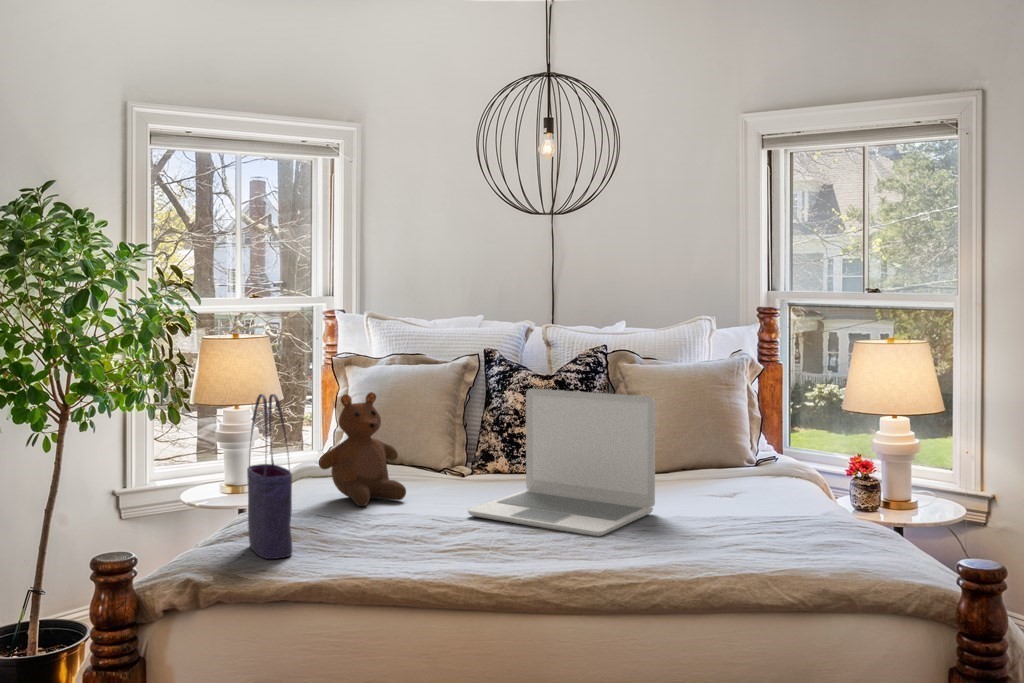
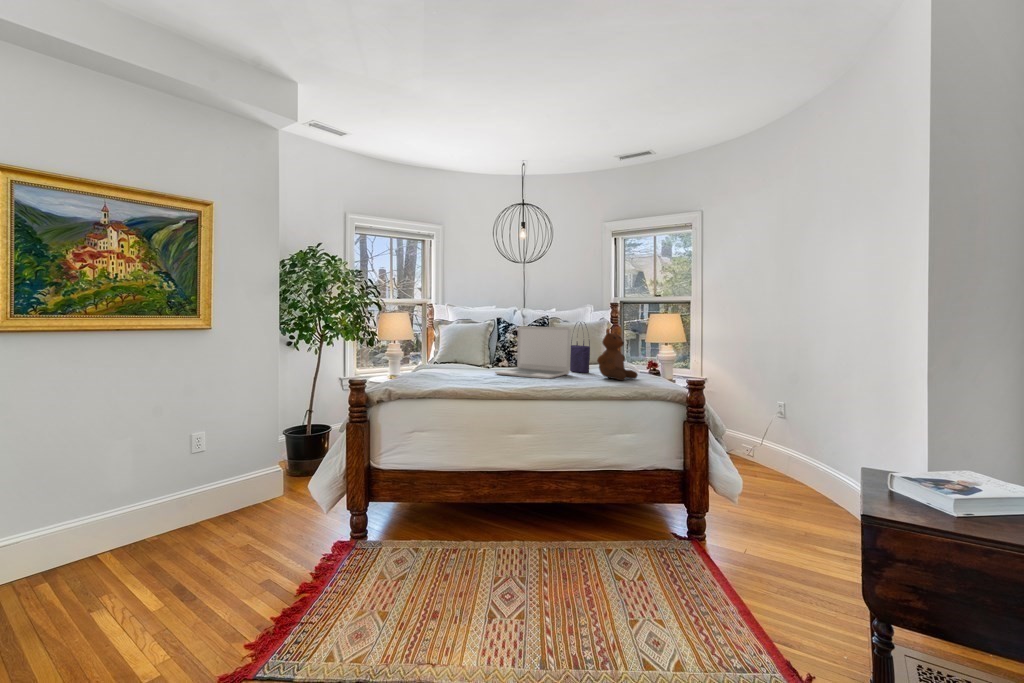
teddy bear: present [319,392,406,506] -> present [597,329,638,380]
tote bag: present [247,394,292,559] -> present [570,322,590,373]

